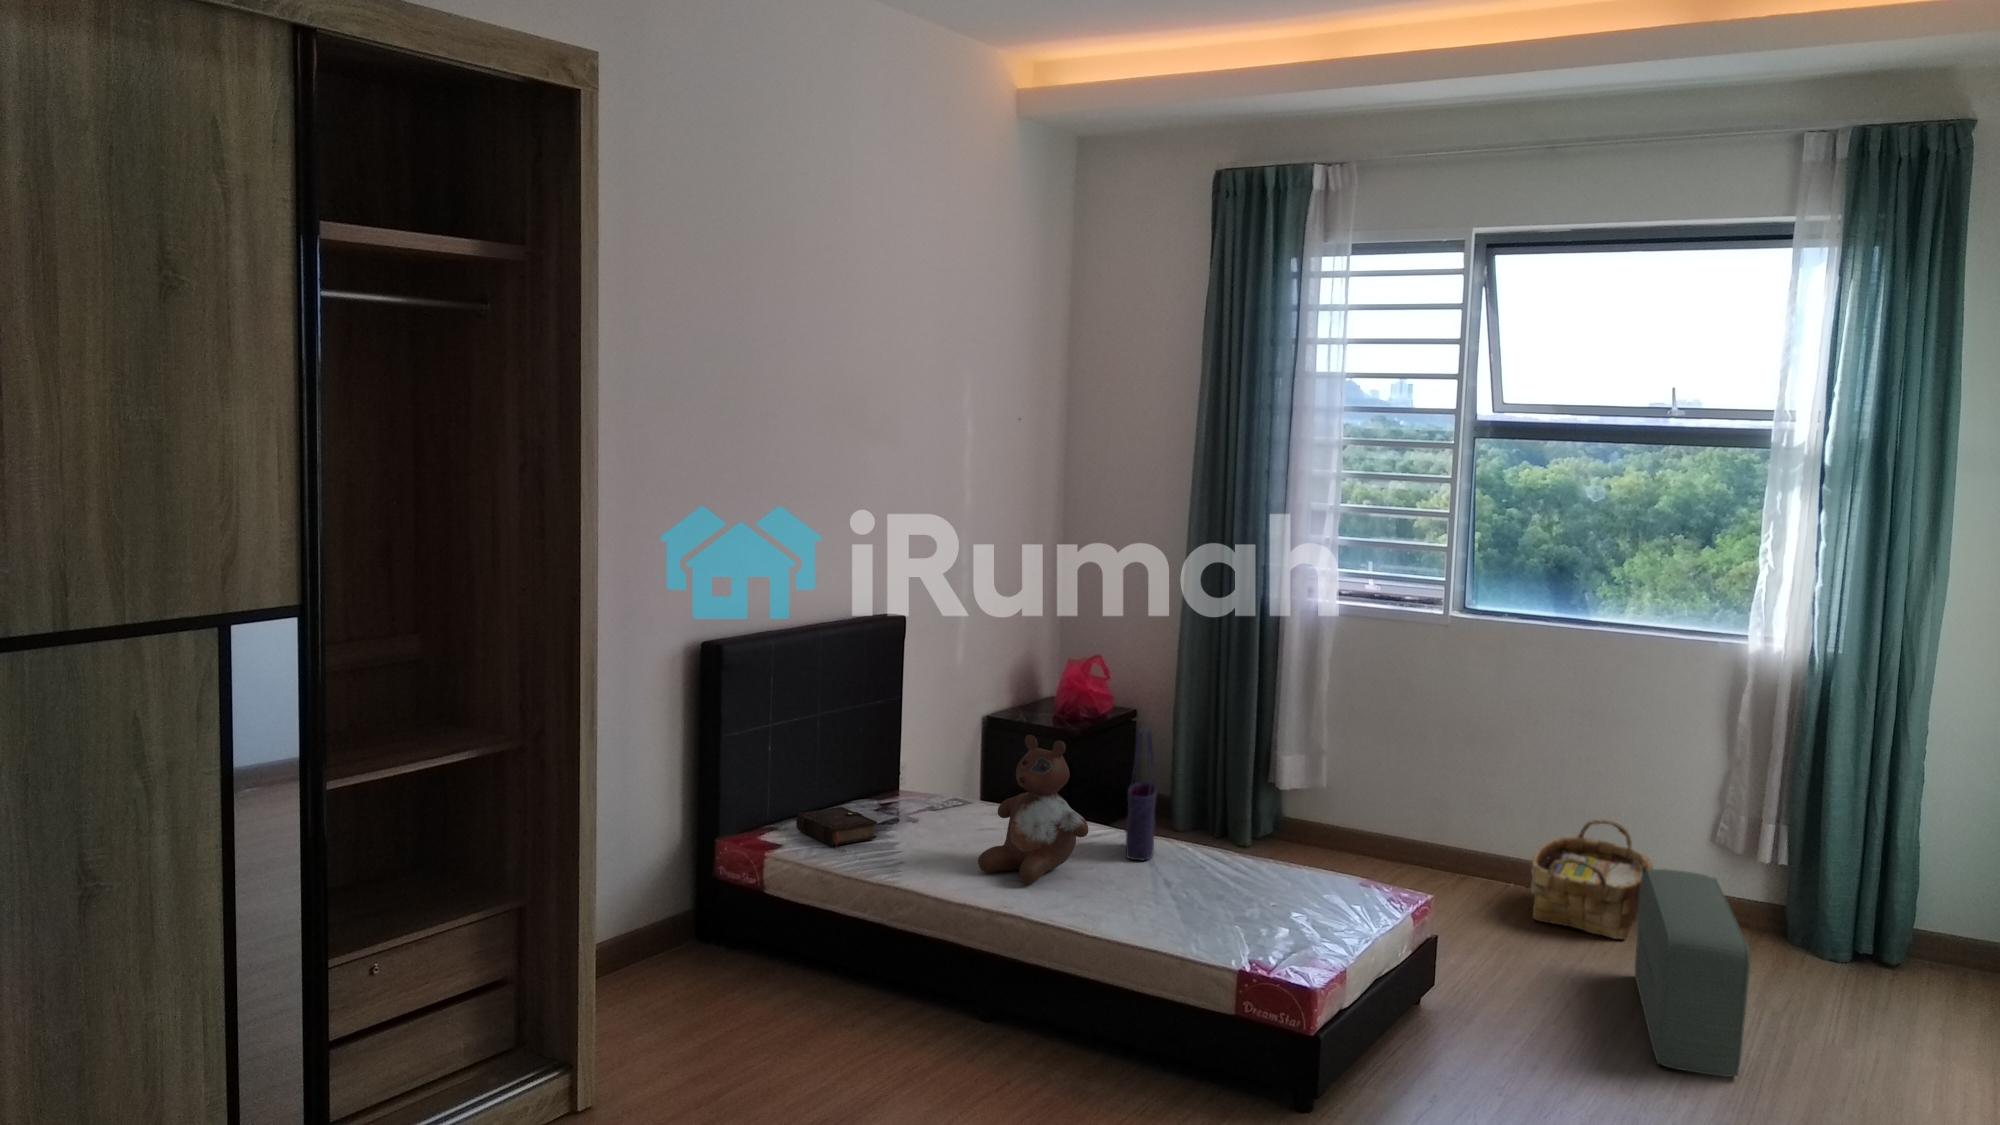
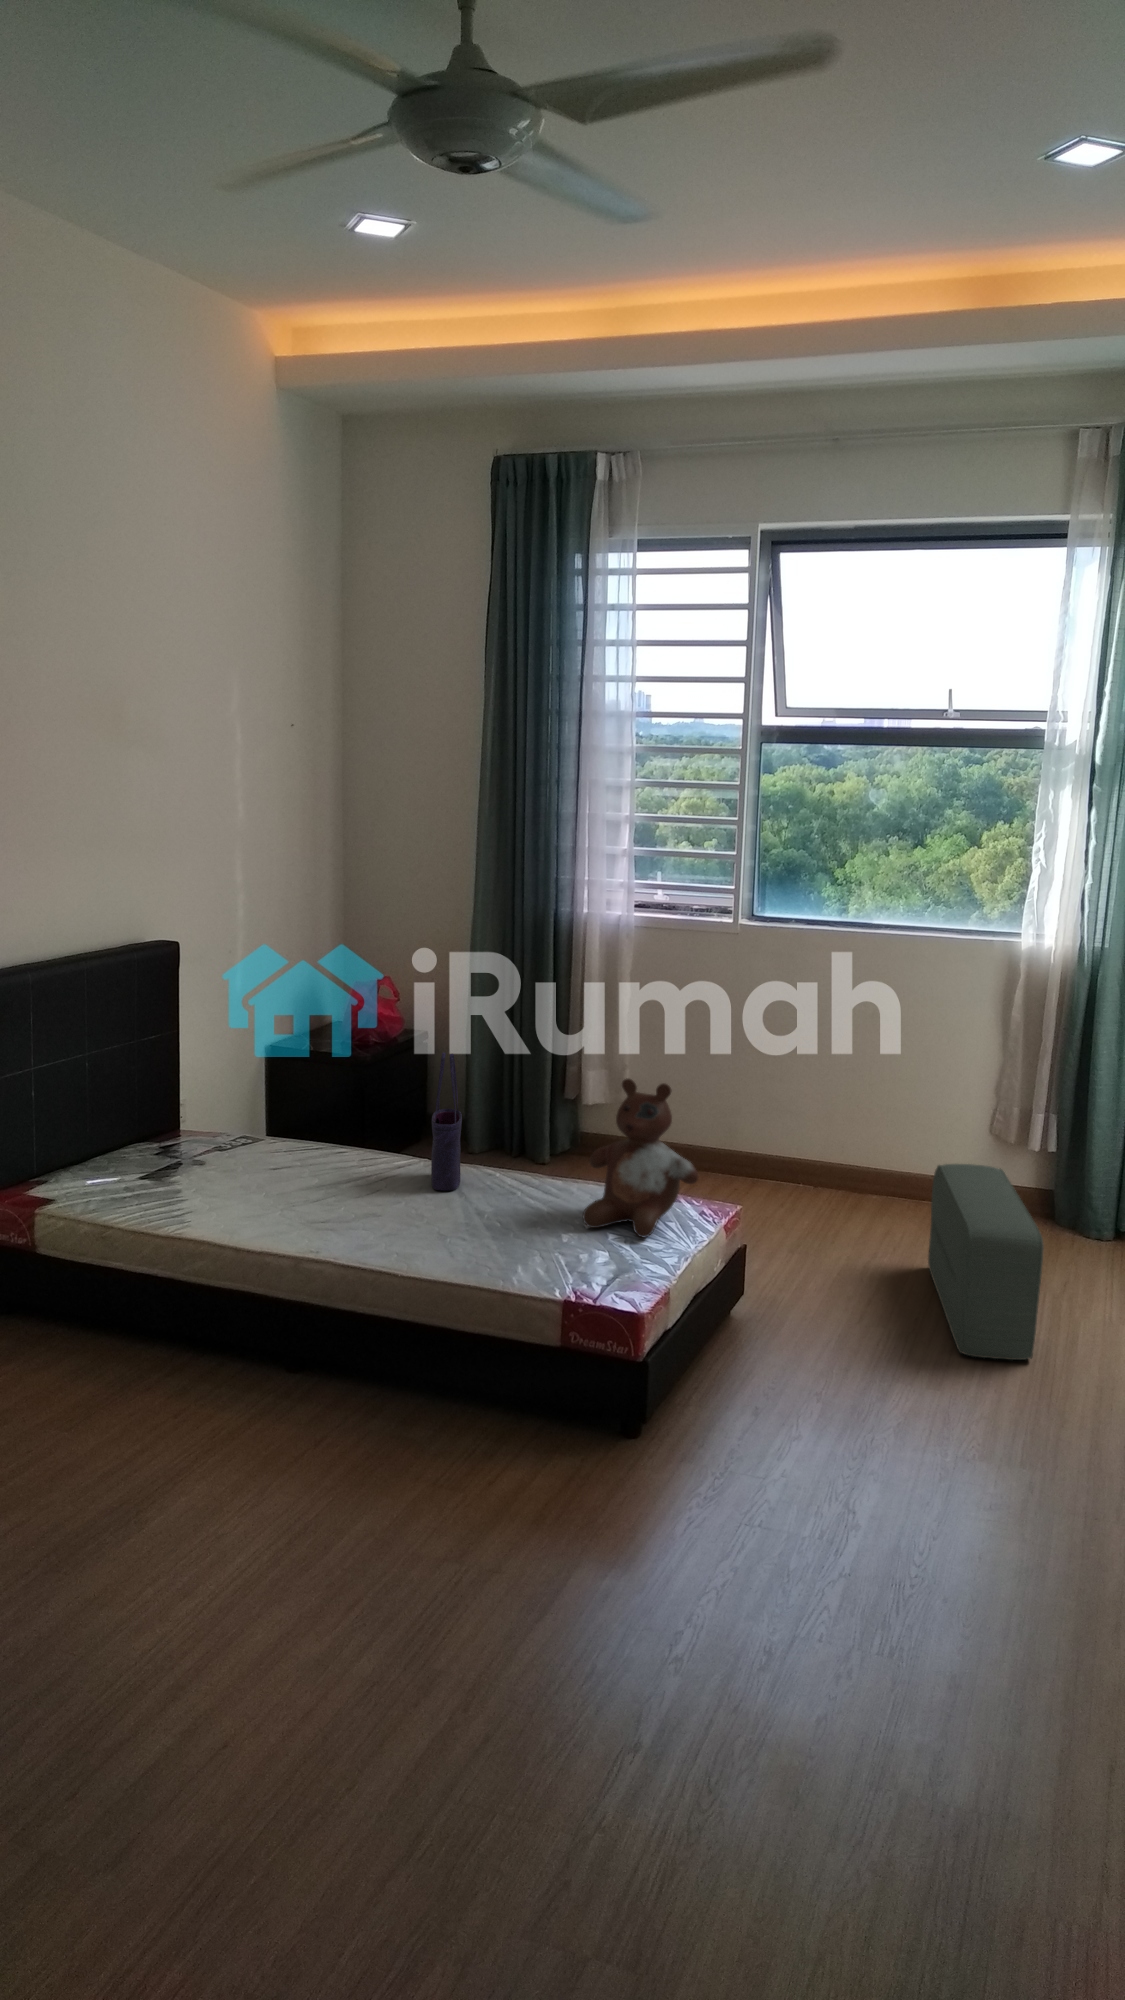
stuffed bear: present [978,735,1088,884] -> present [583,1078,698,1237]
book: present [796,807,877,851] -> none [67,1154,160,1204]
woven basket: present [1531,820,1653,939] -> none [826,1117,938,1232]

